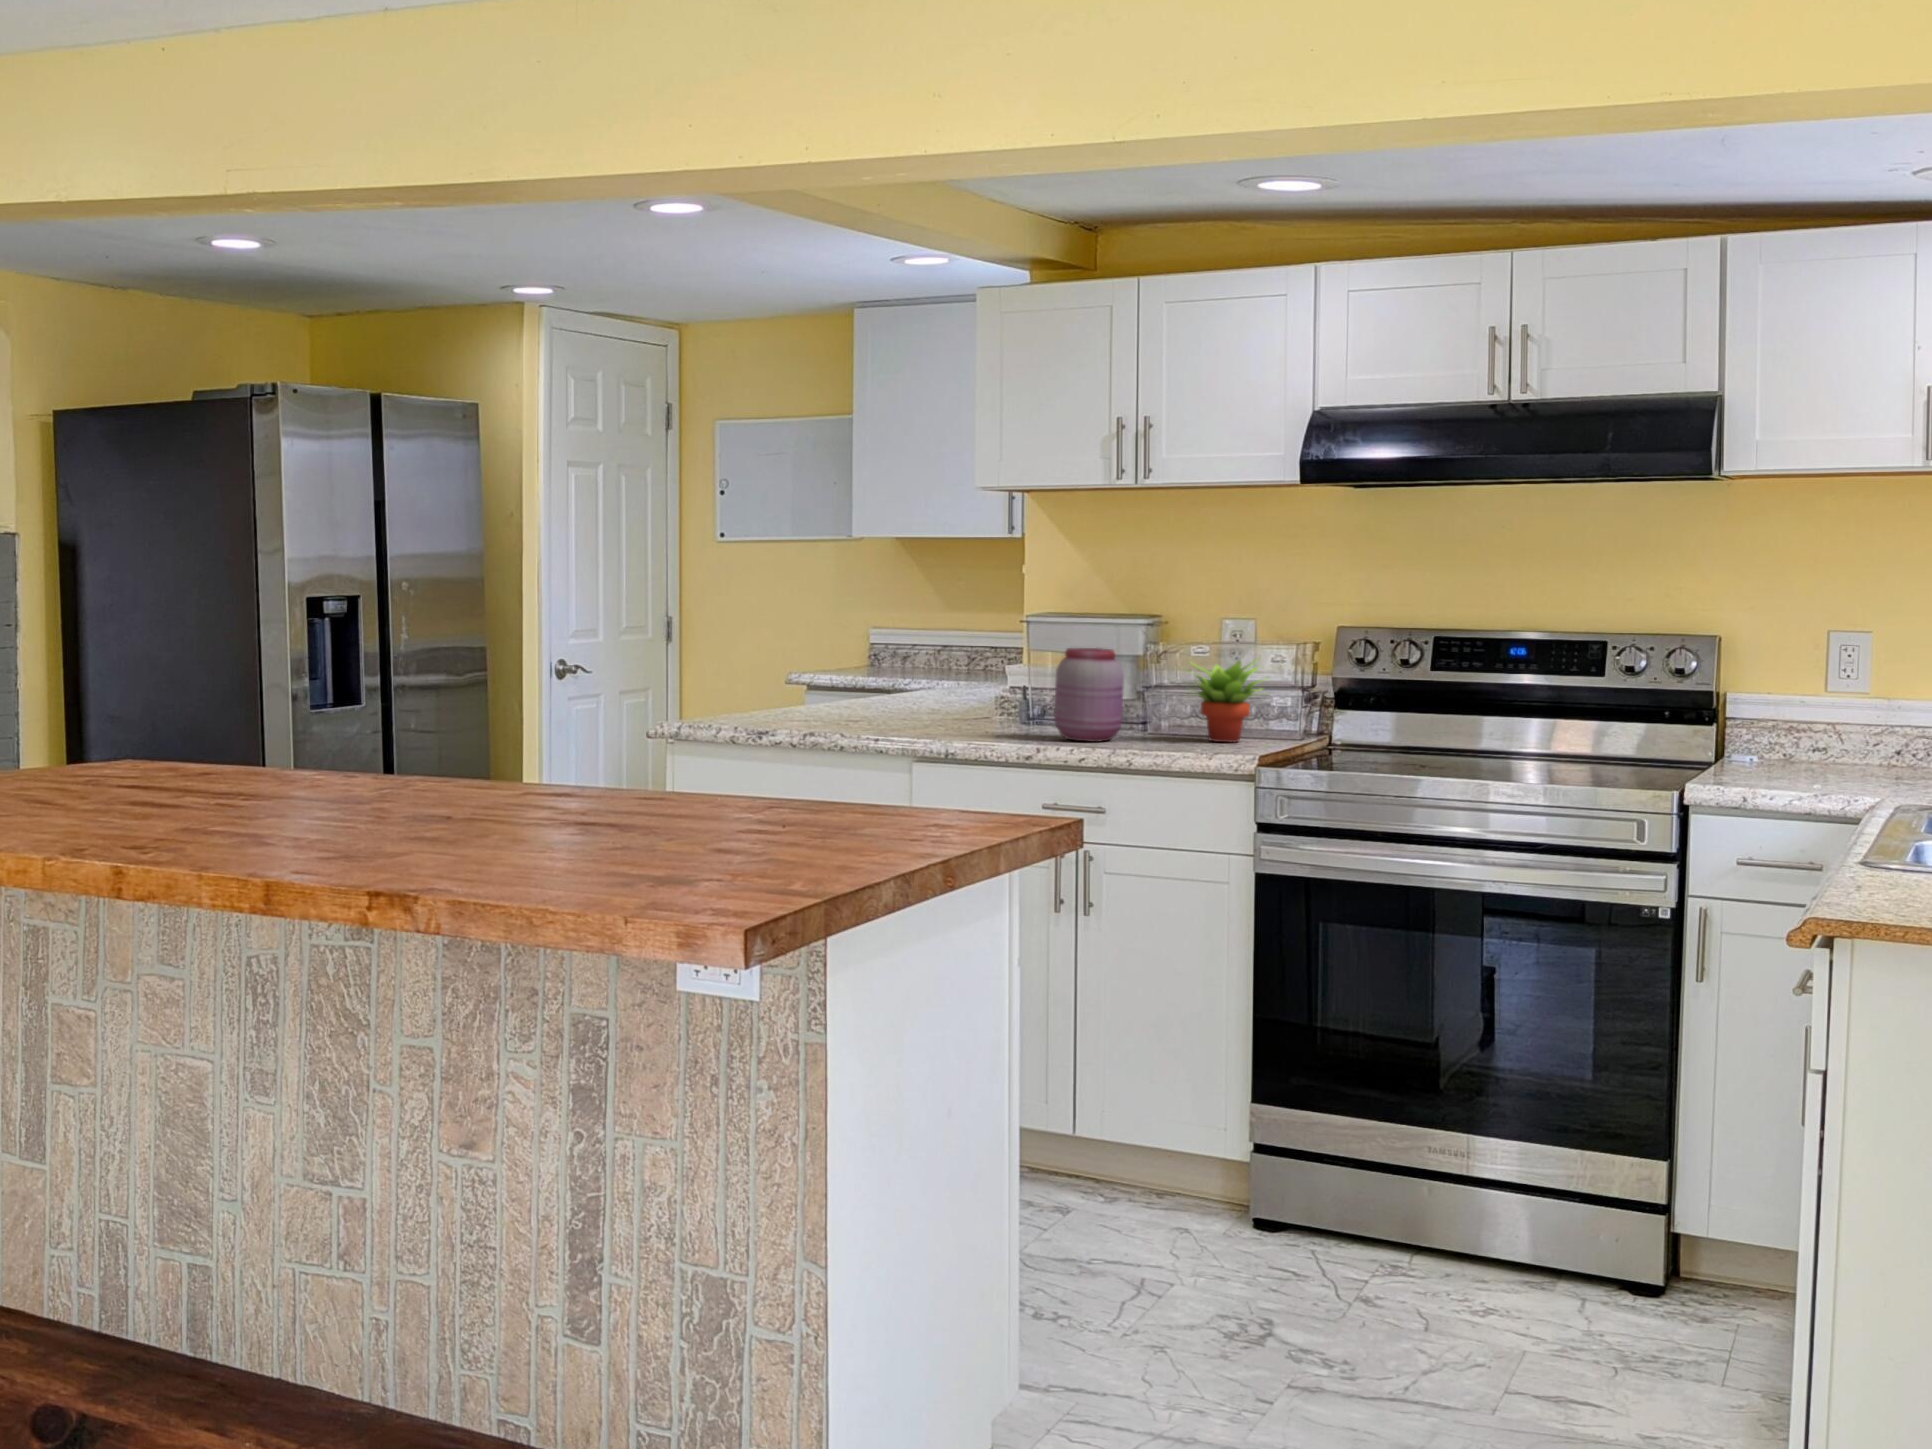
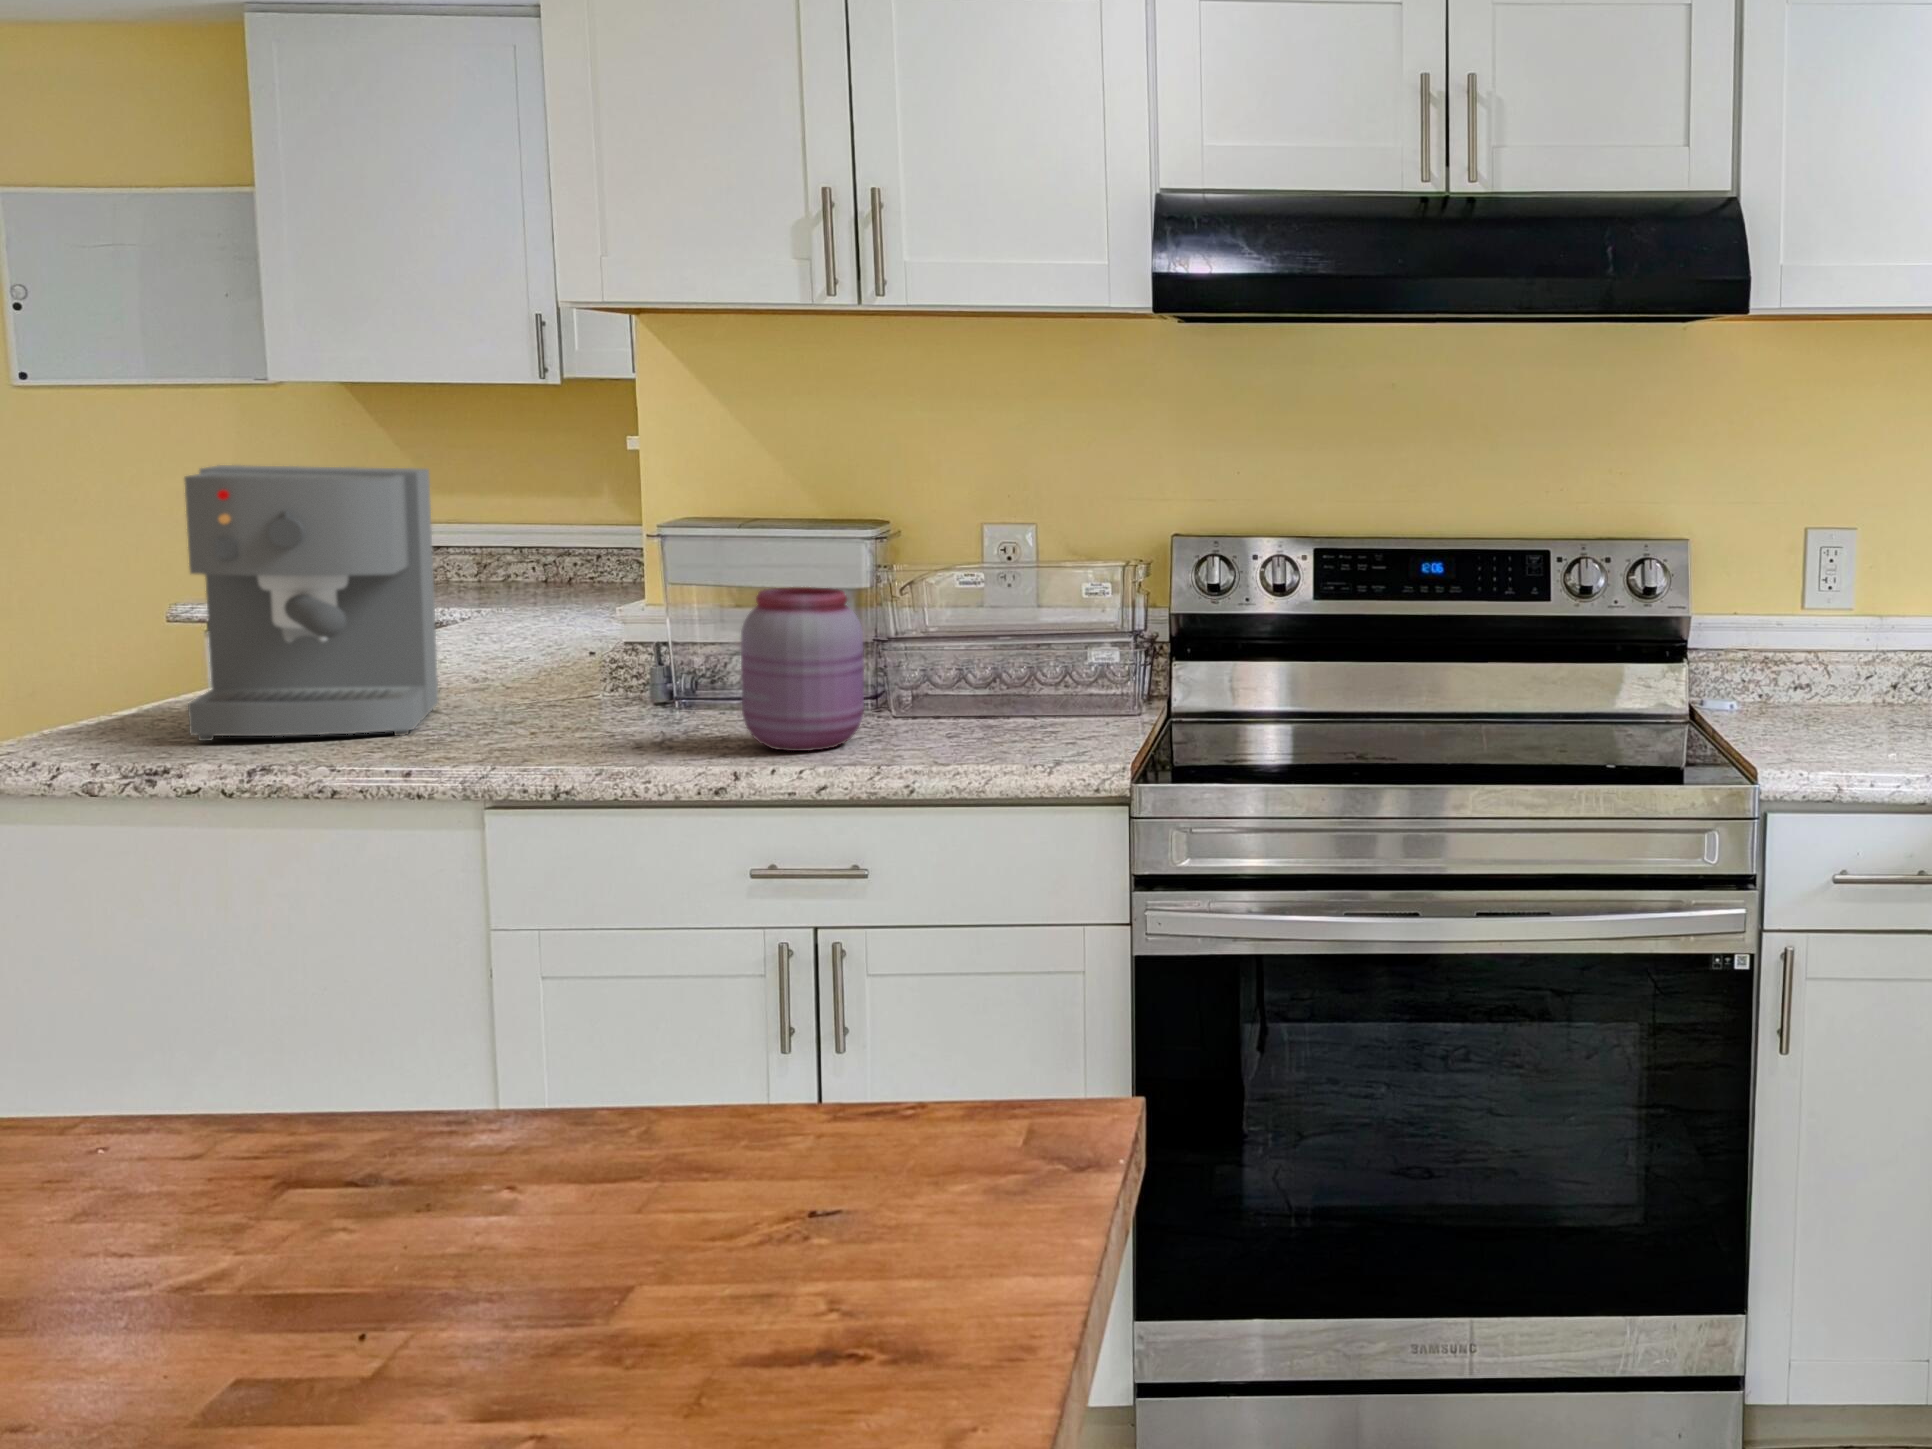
coffee maker: none [791,578,915,726] -> present [185,465,438,741]
succulent plant: present [1183,659,1269,742] -> none [952,587,1102,731]

